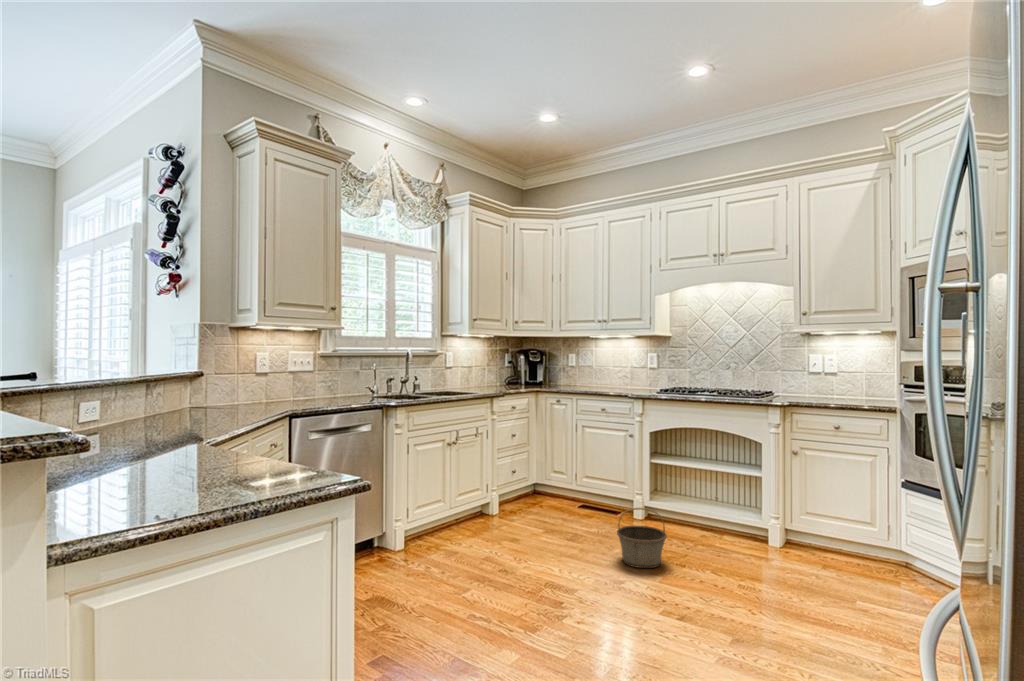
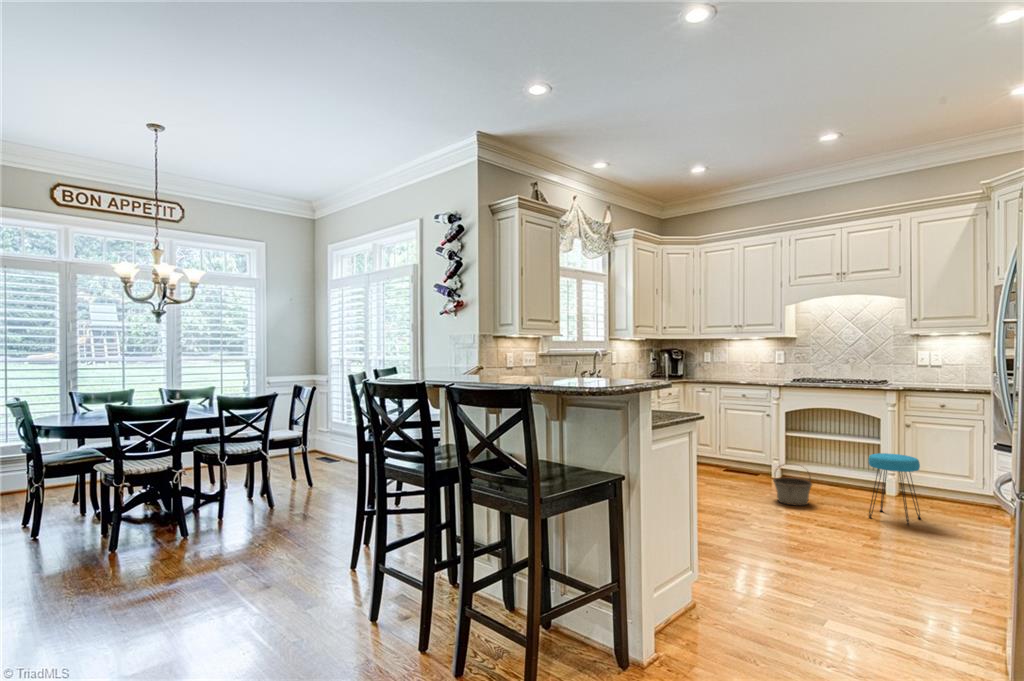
stool: none [733,496,803,604] -> present [868,453,921,525]

